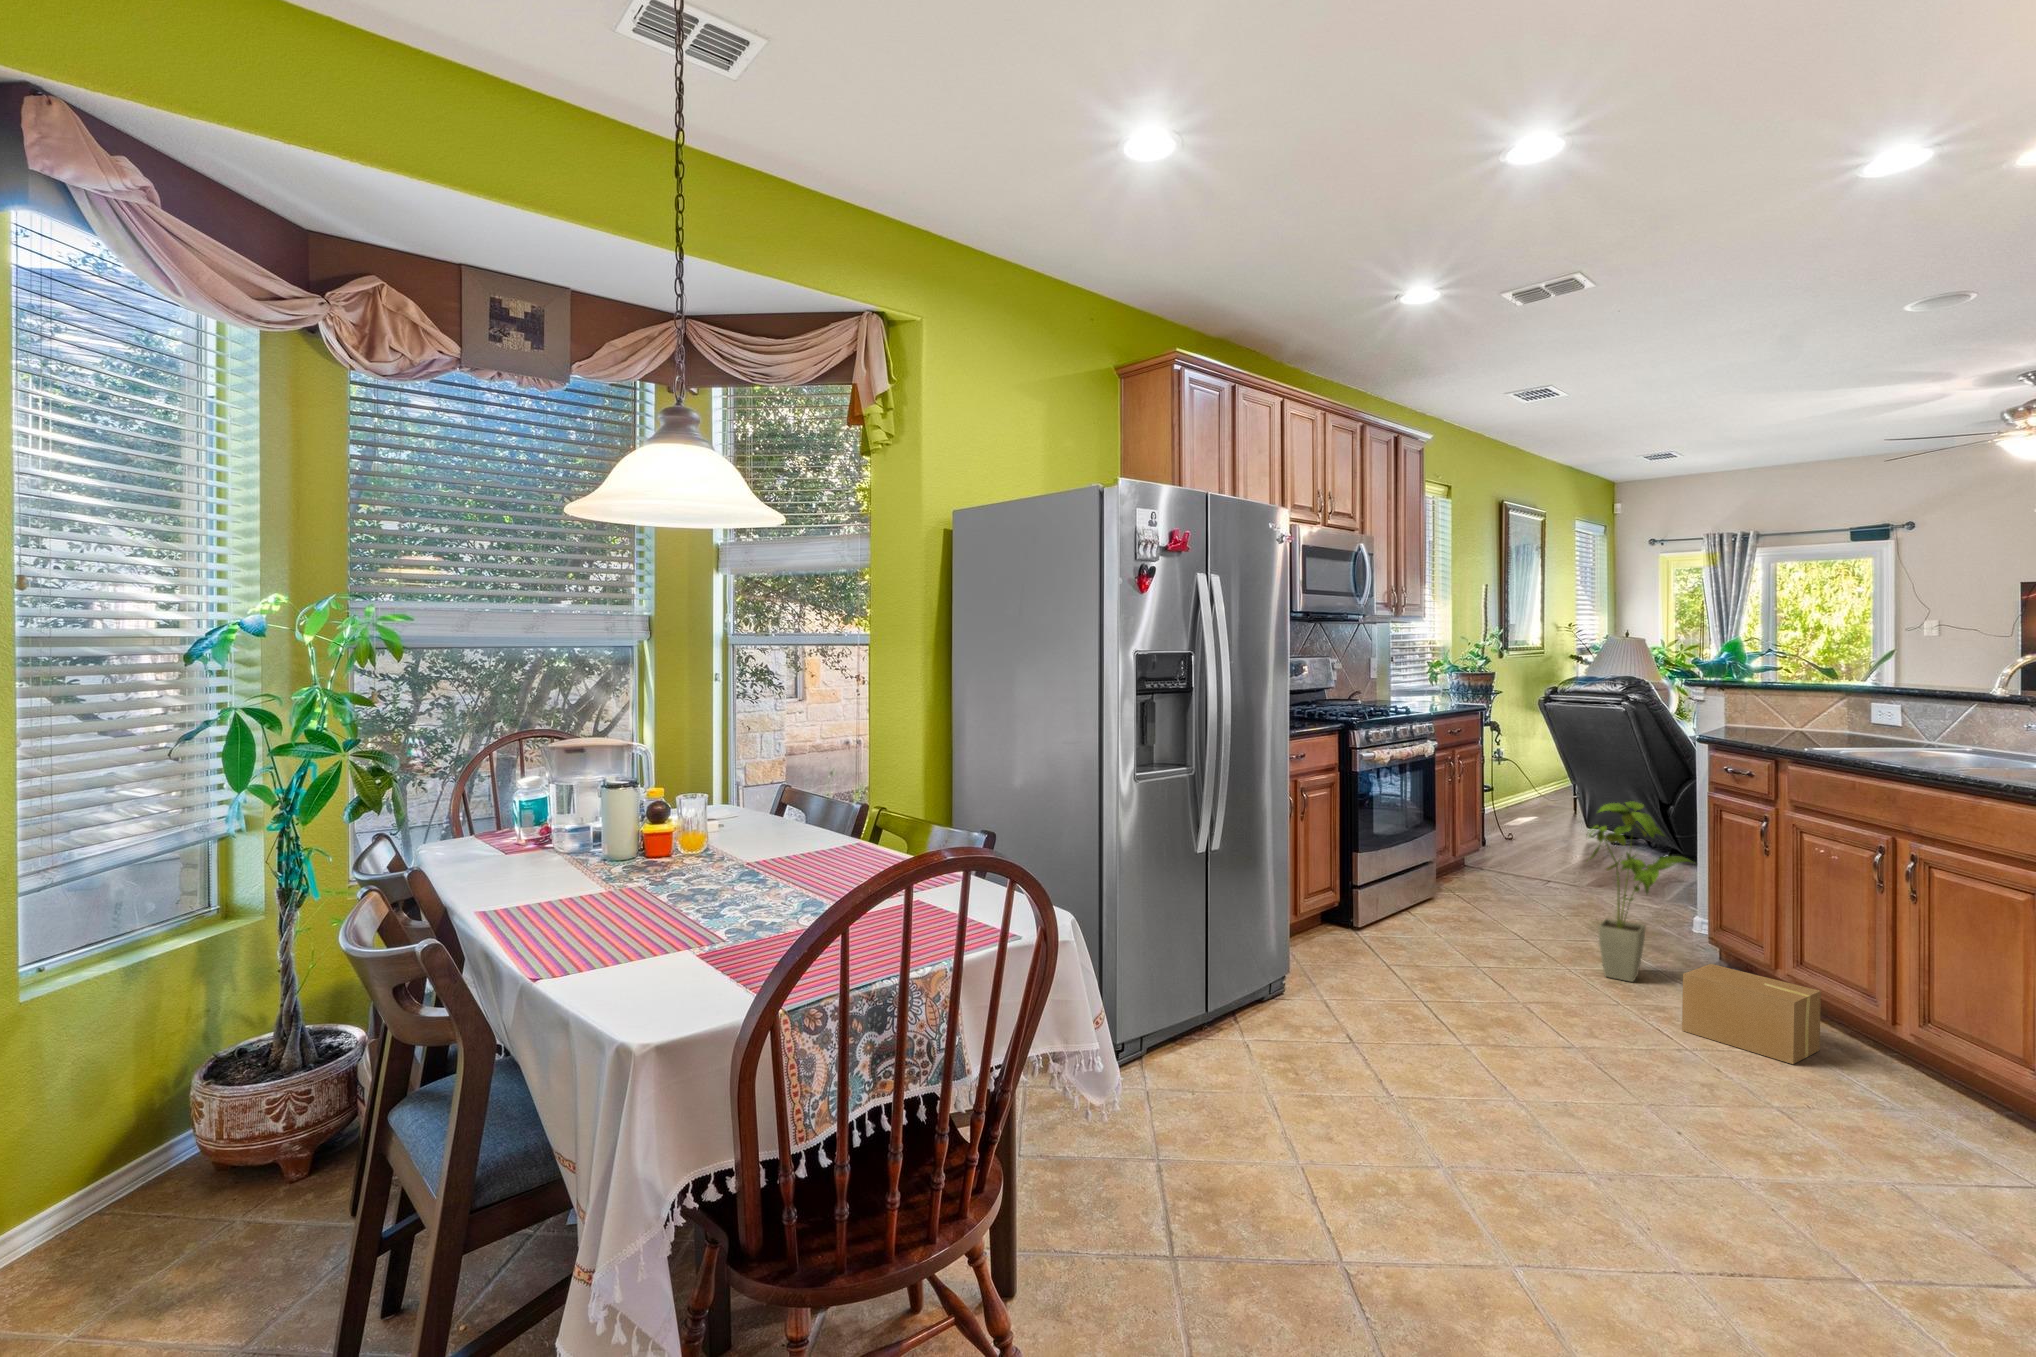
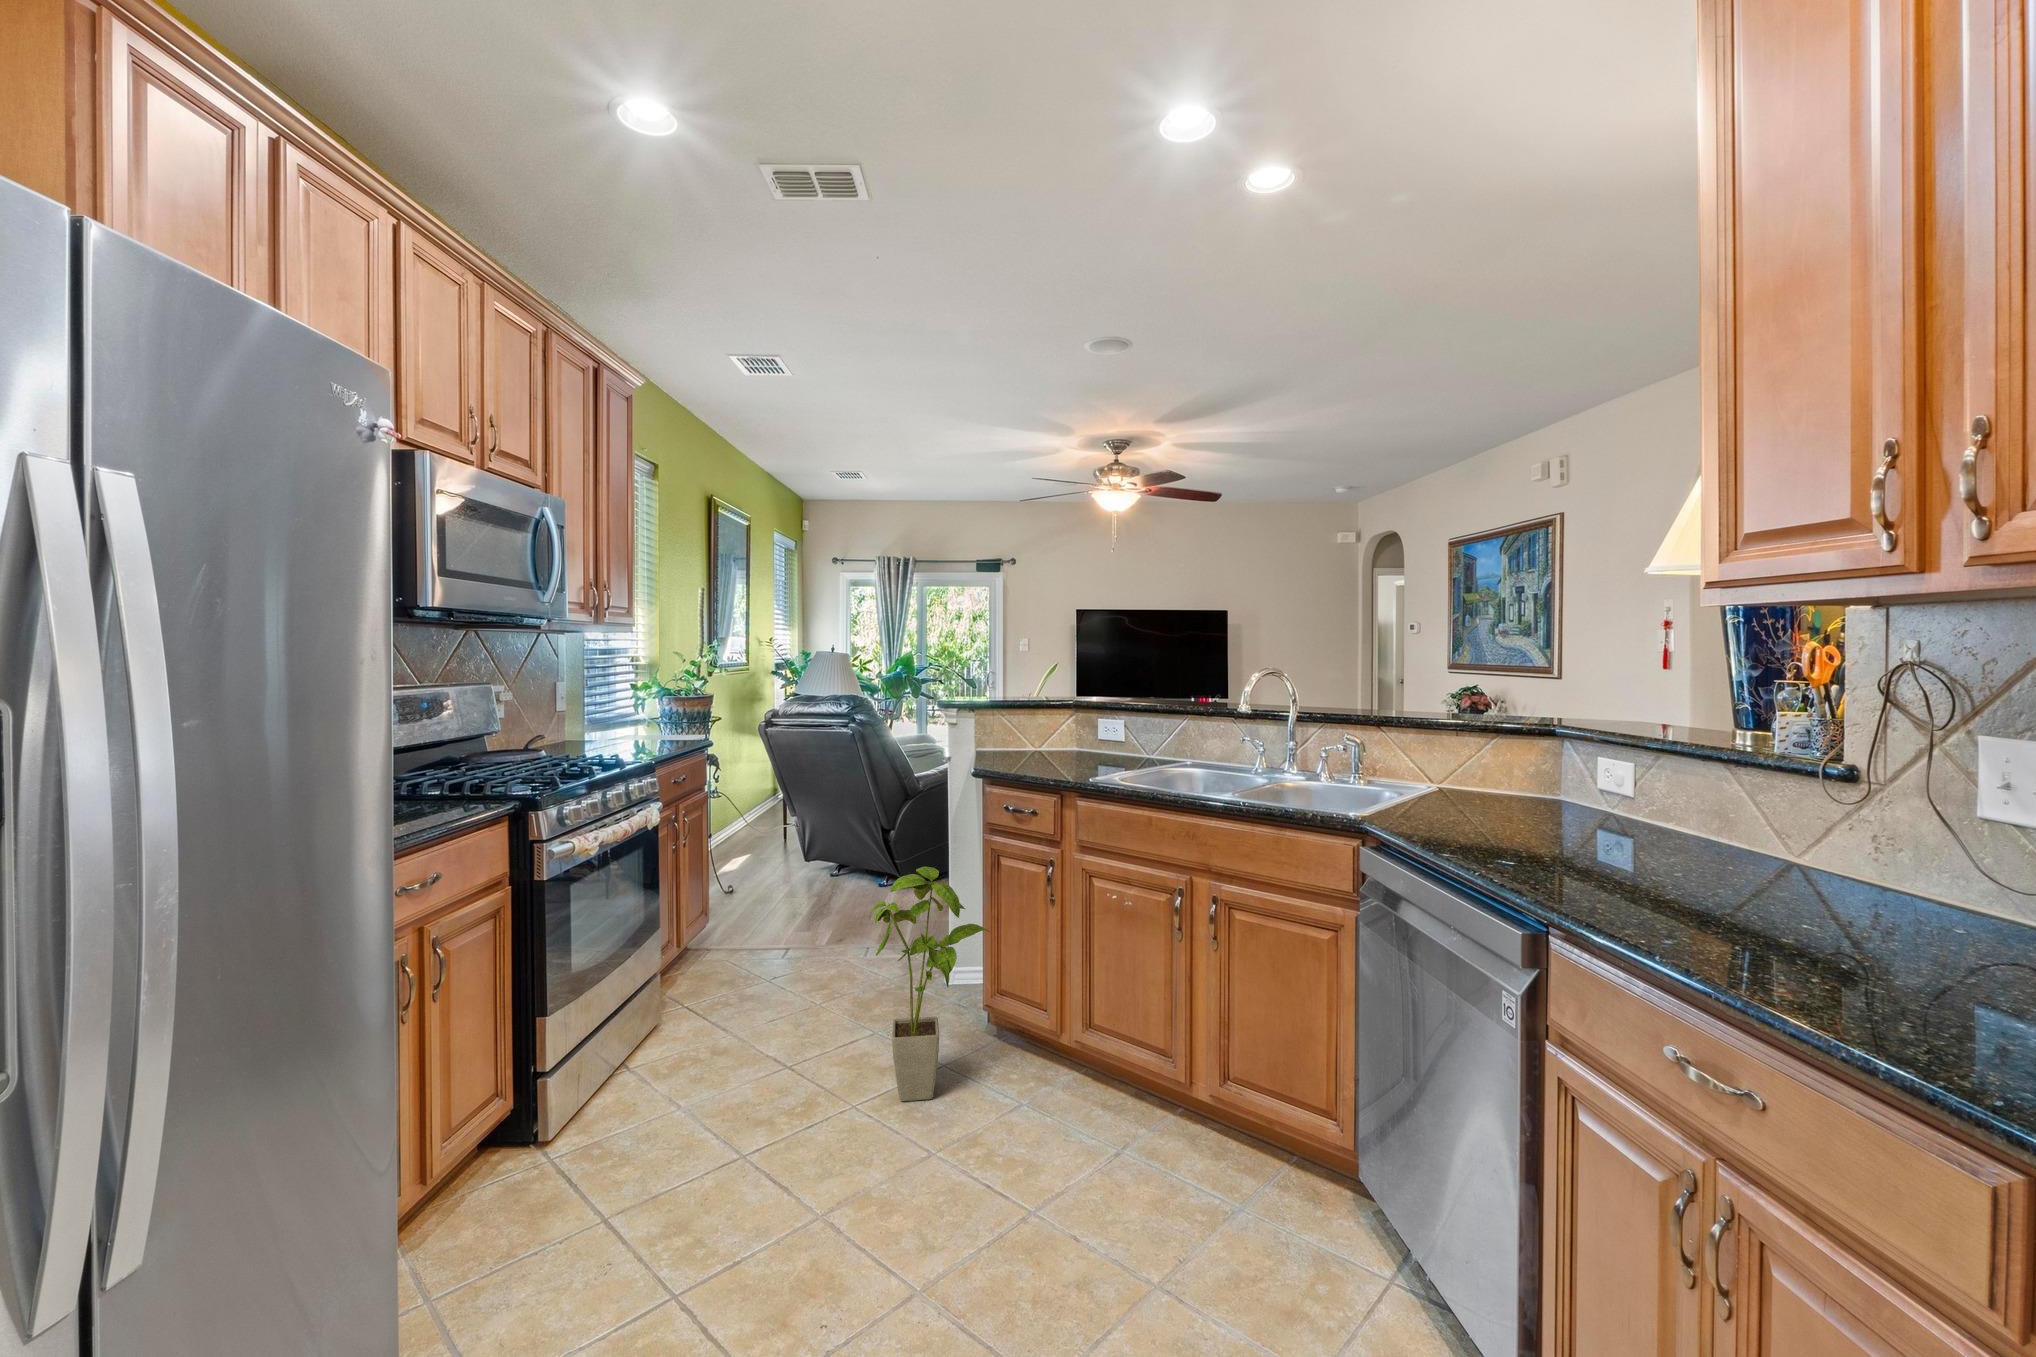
cardboard box: present [1682,964,1821,1064] -> none [1017,1069,1143,1193]

